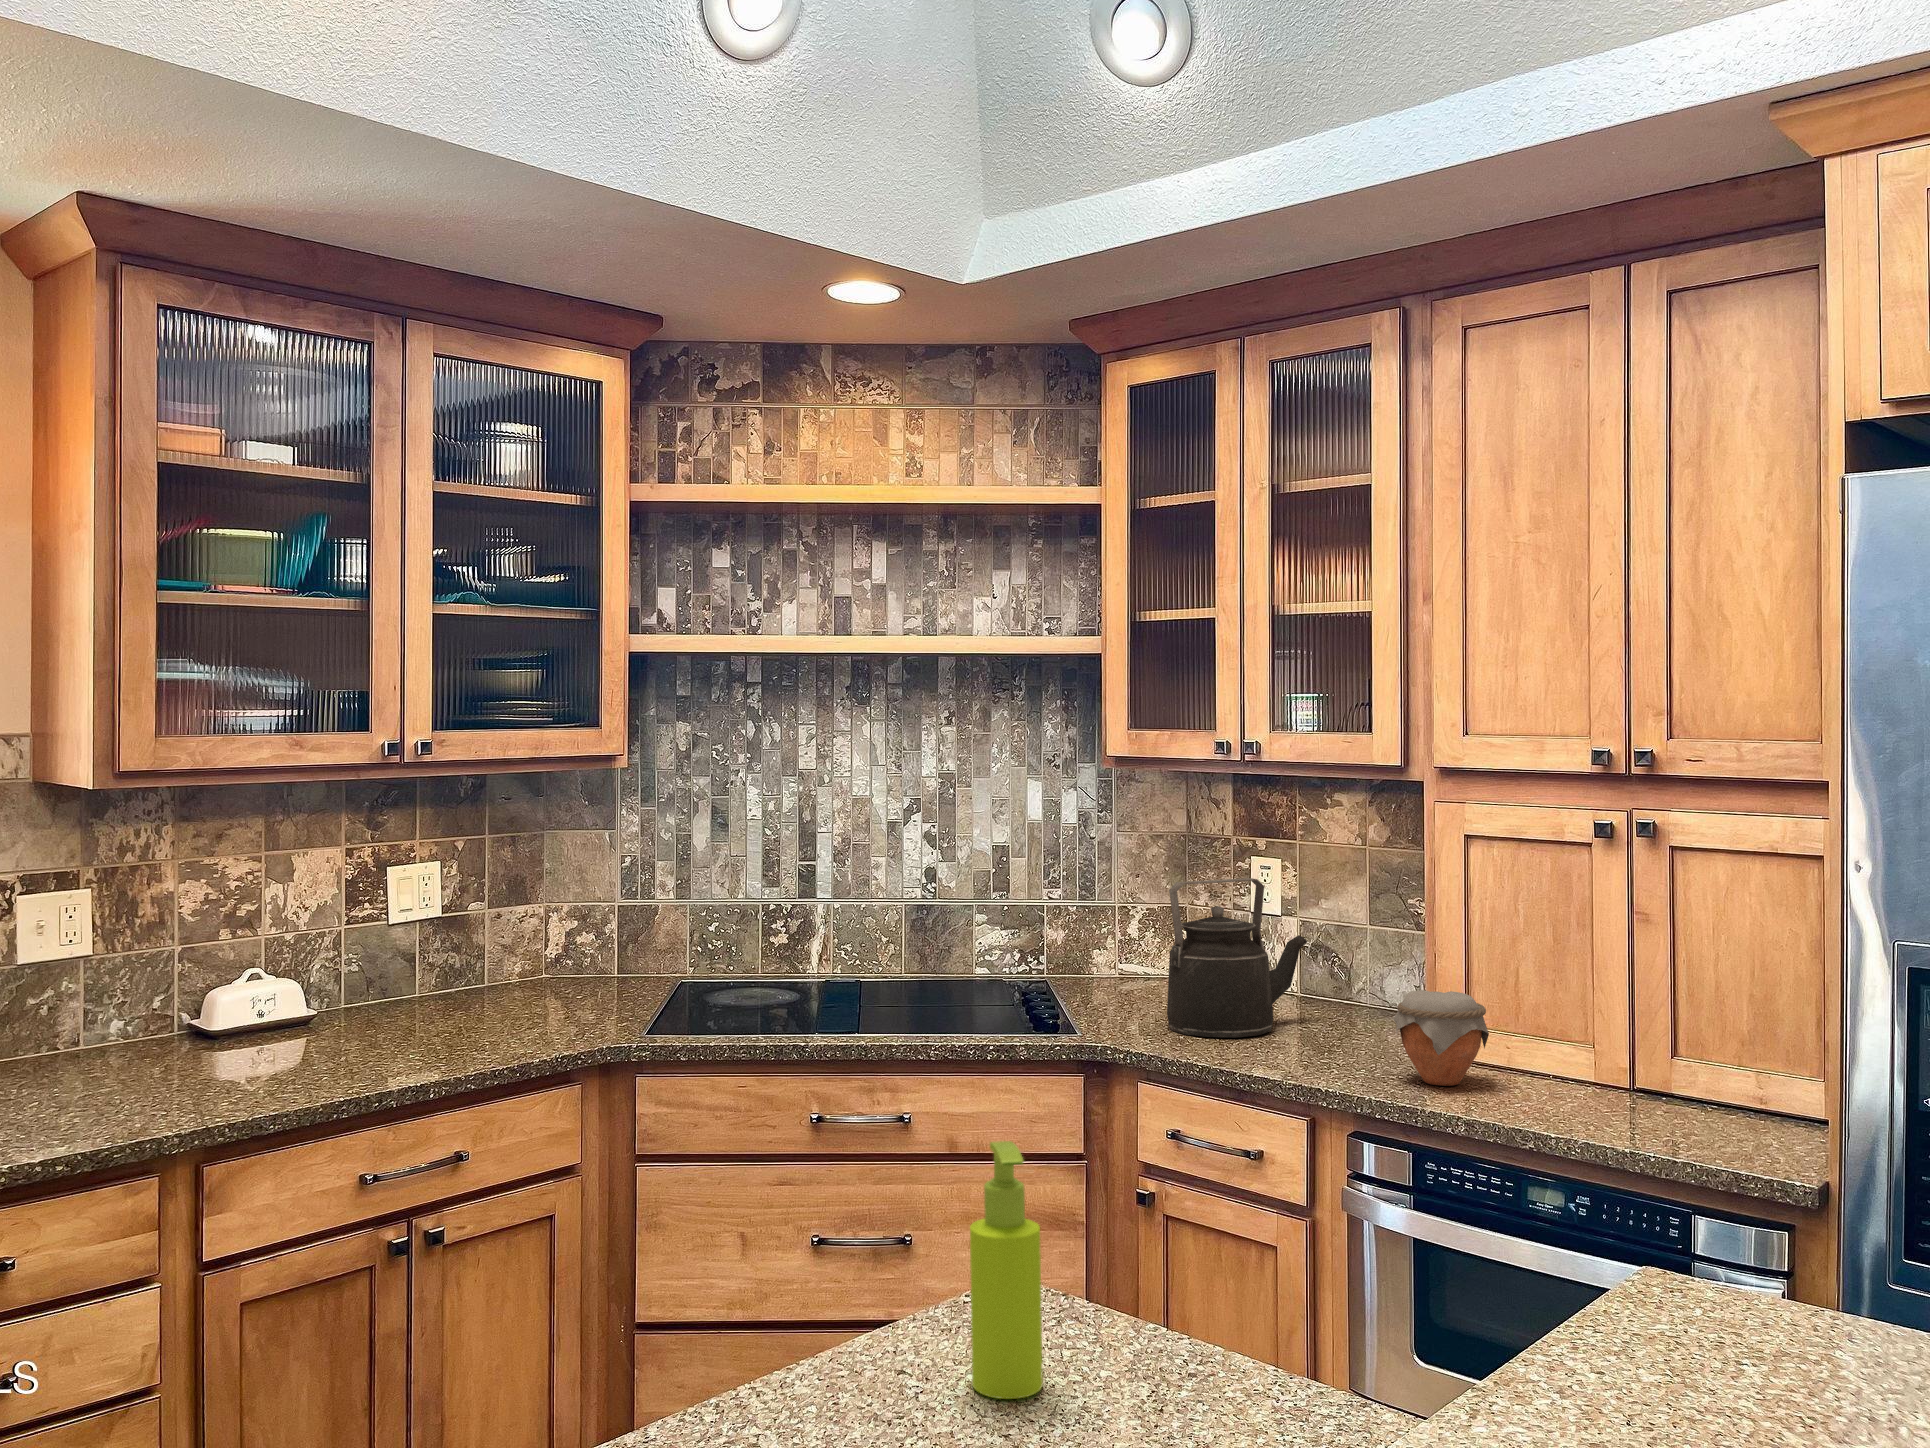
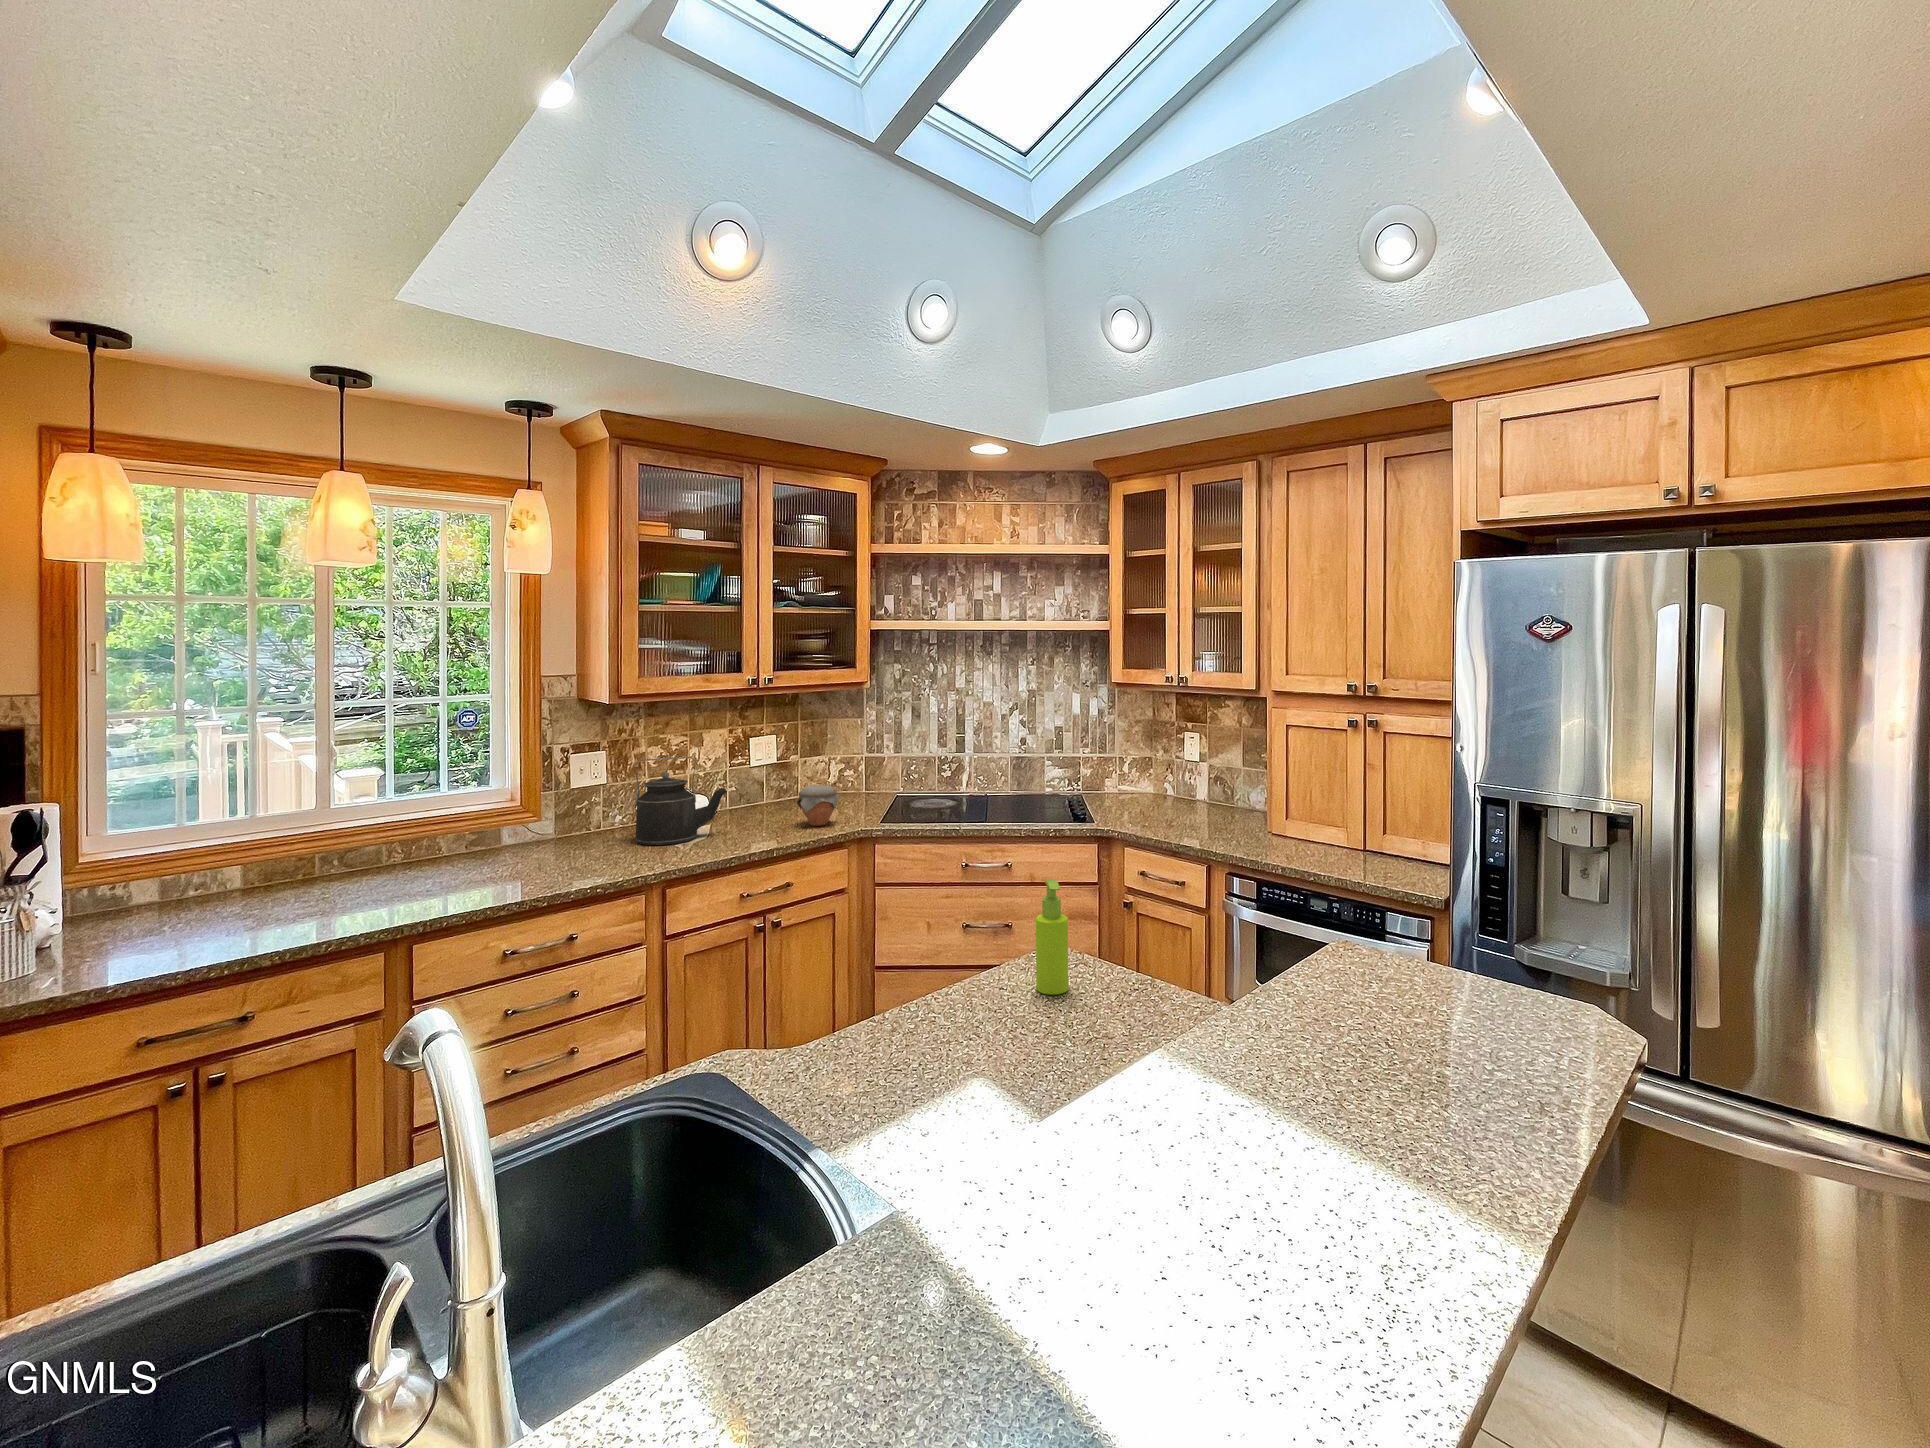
kettle: present [1167,878,1307,1037] -> present [634,757,727,845]
jar: present [1393,990,1489,1086] -> present [797,785,839,826]

